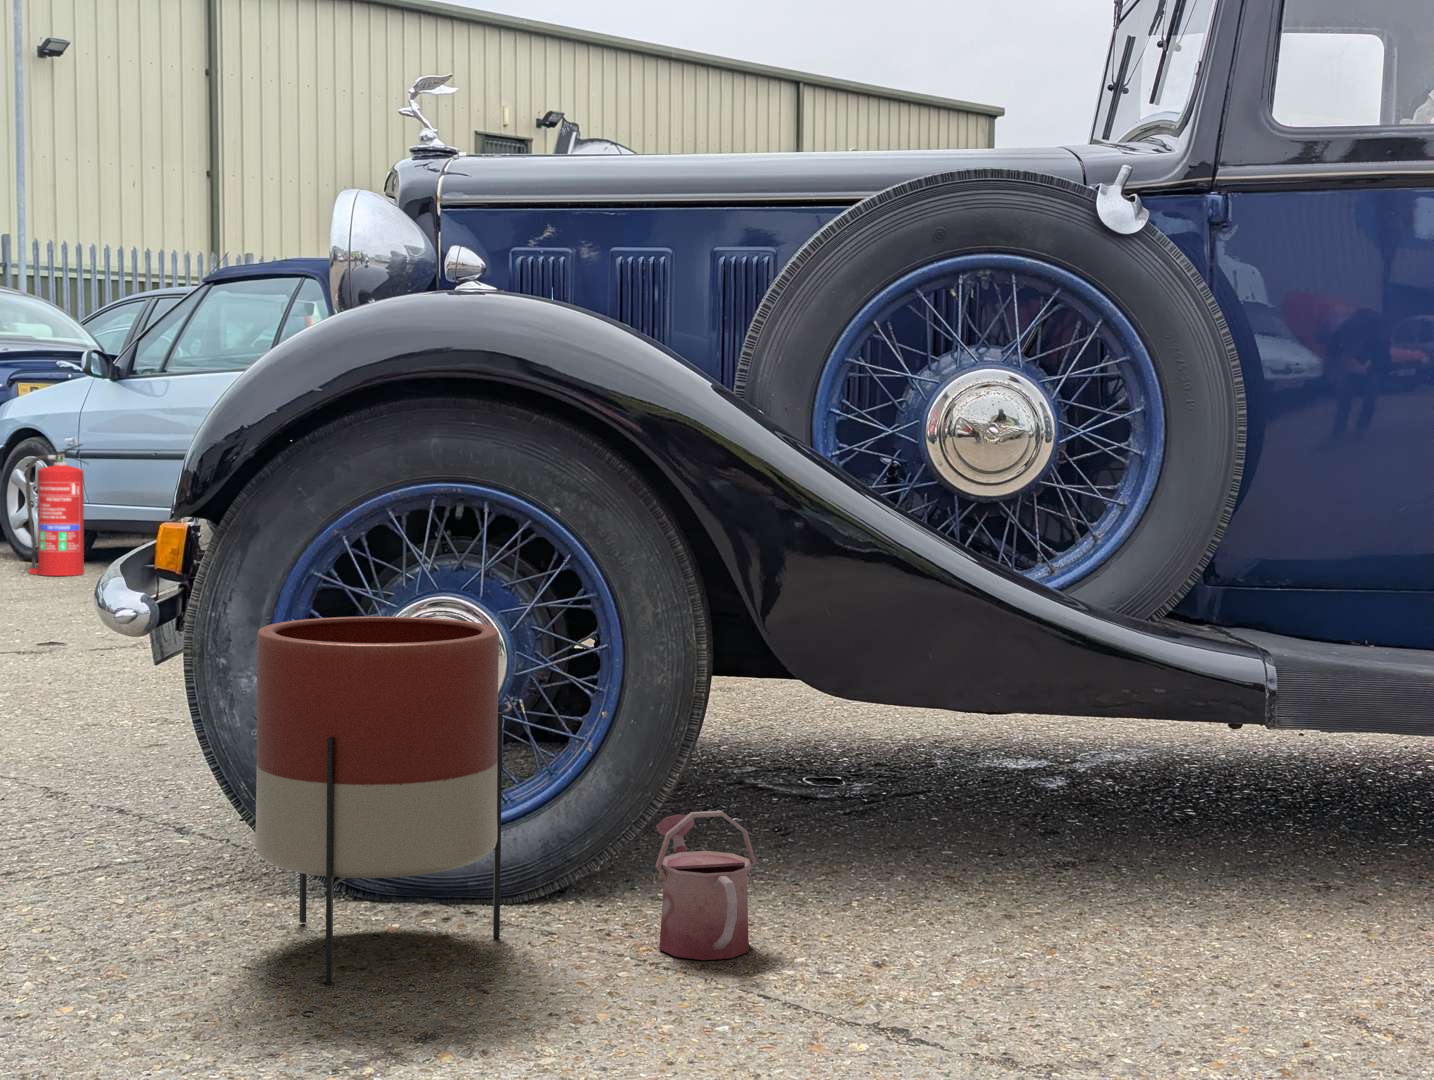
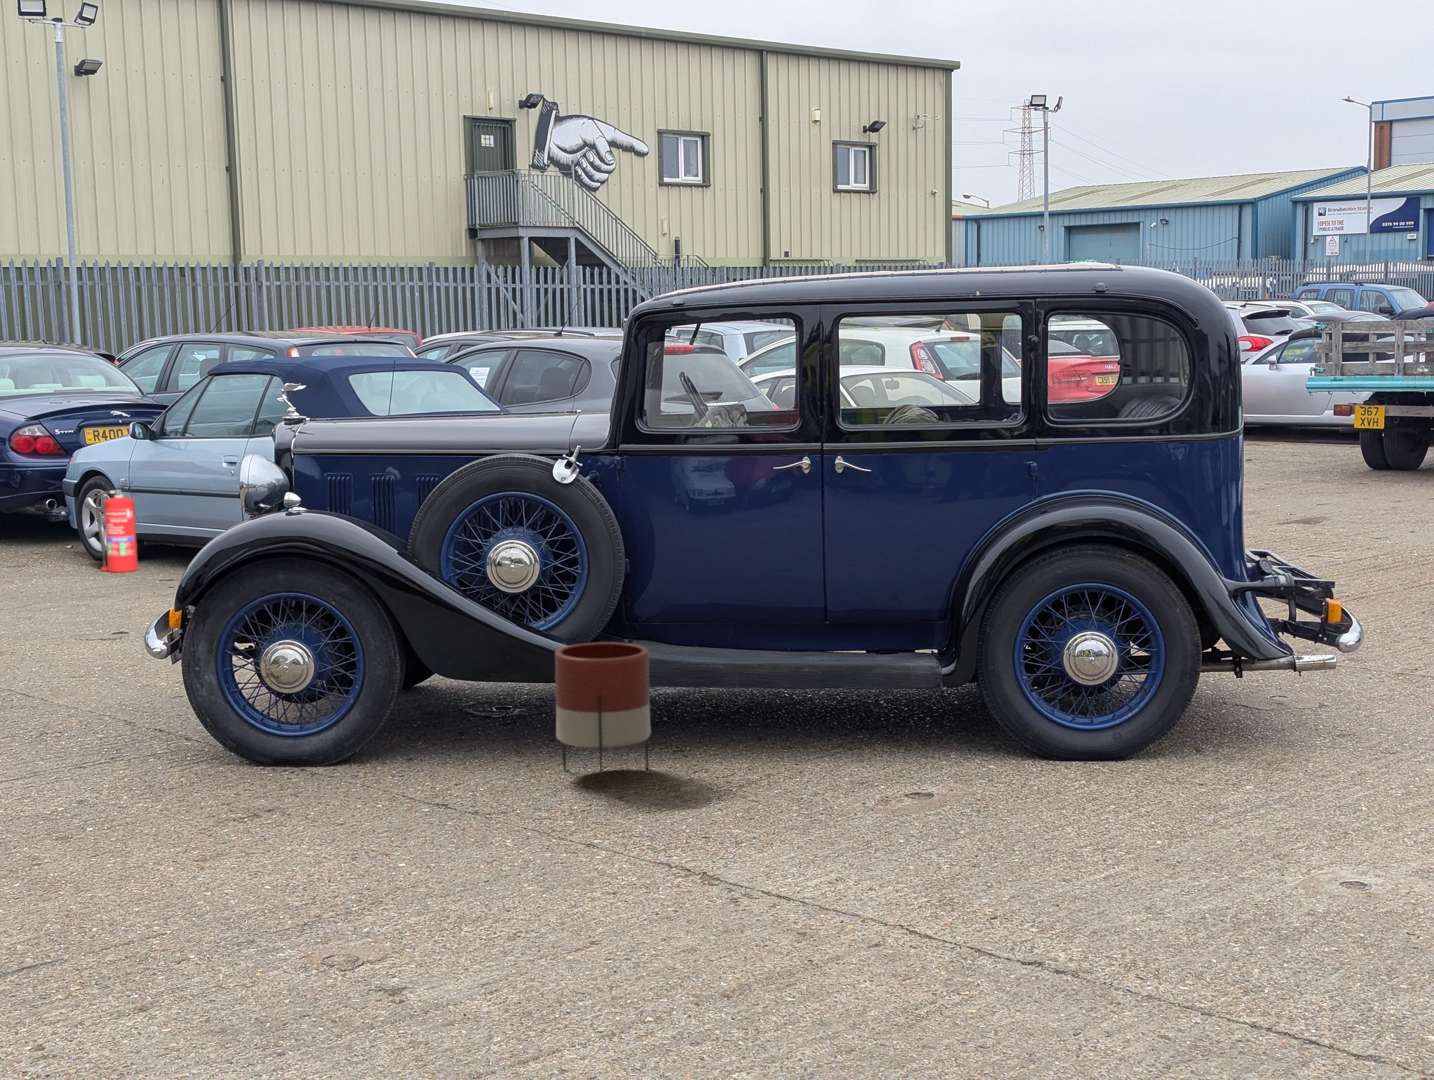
planter: present [255,616,503,984] -> present [555,642,651,788]
watering can: present [656,811,756,960] -> none [370,727,412,786]

